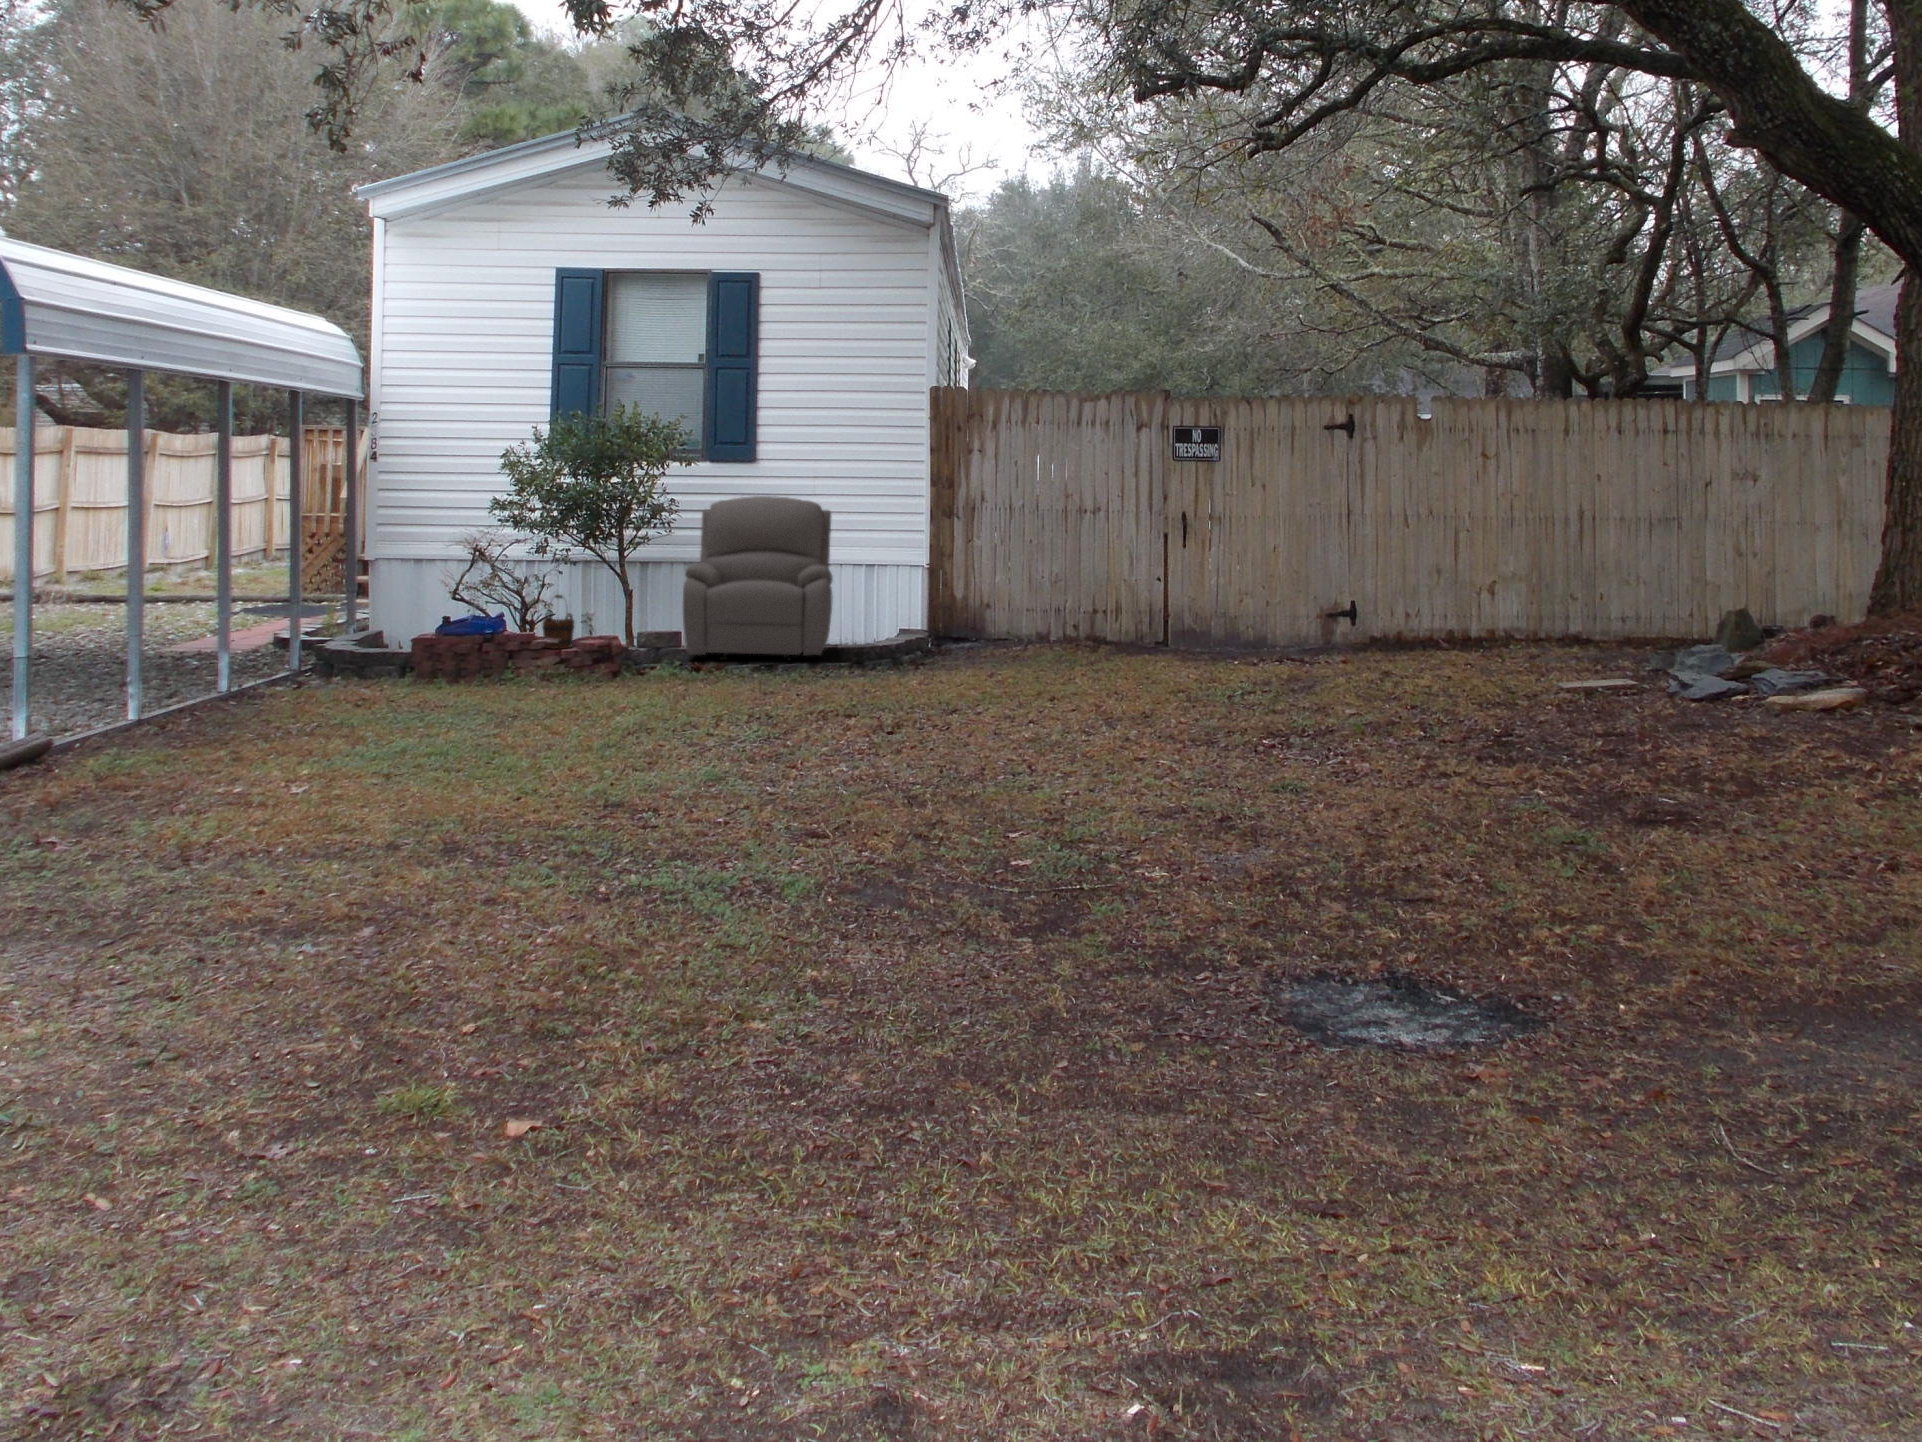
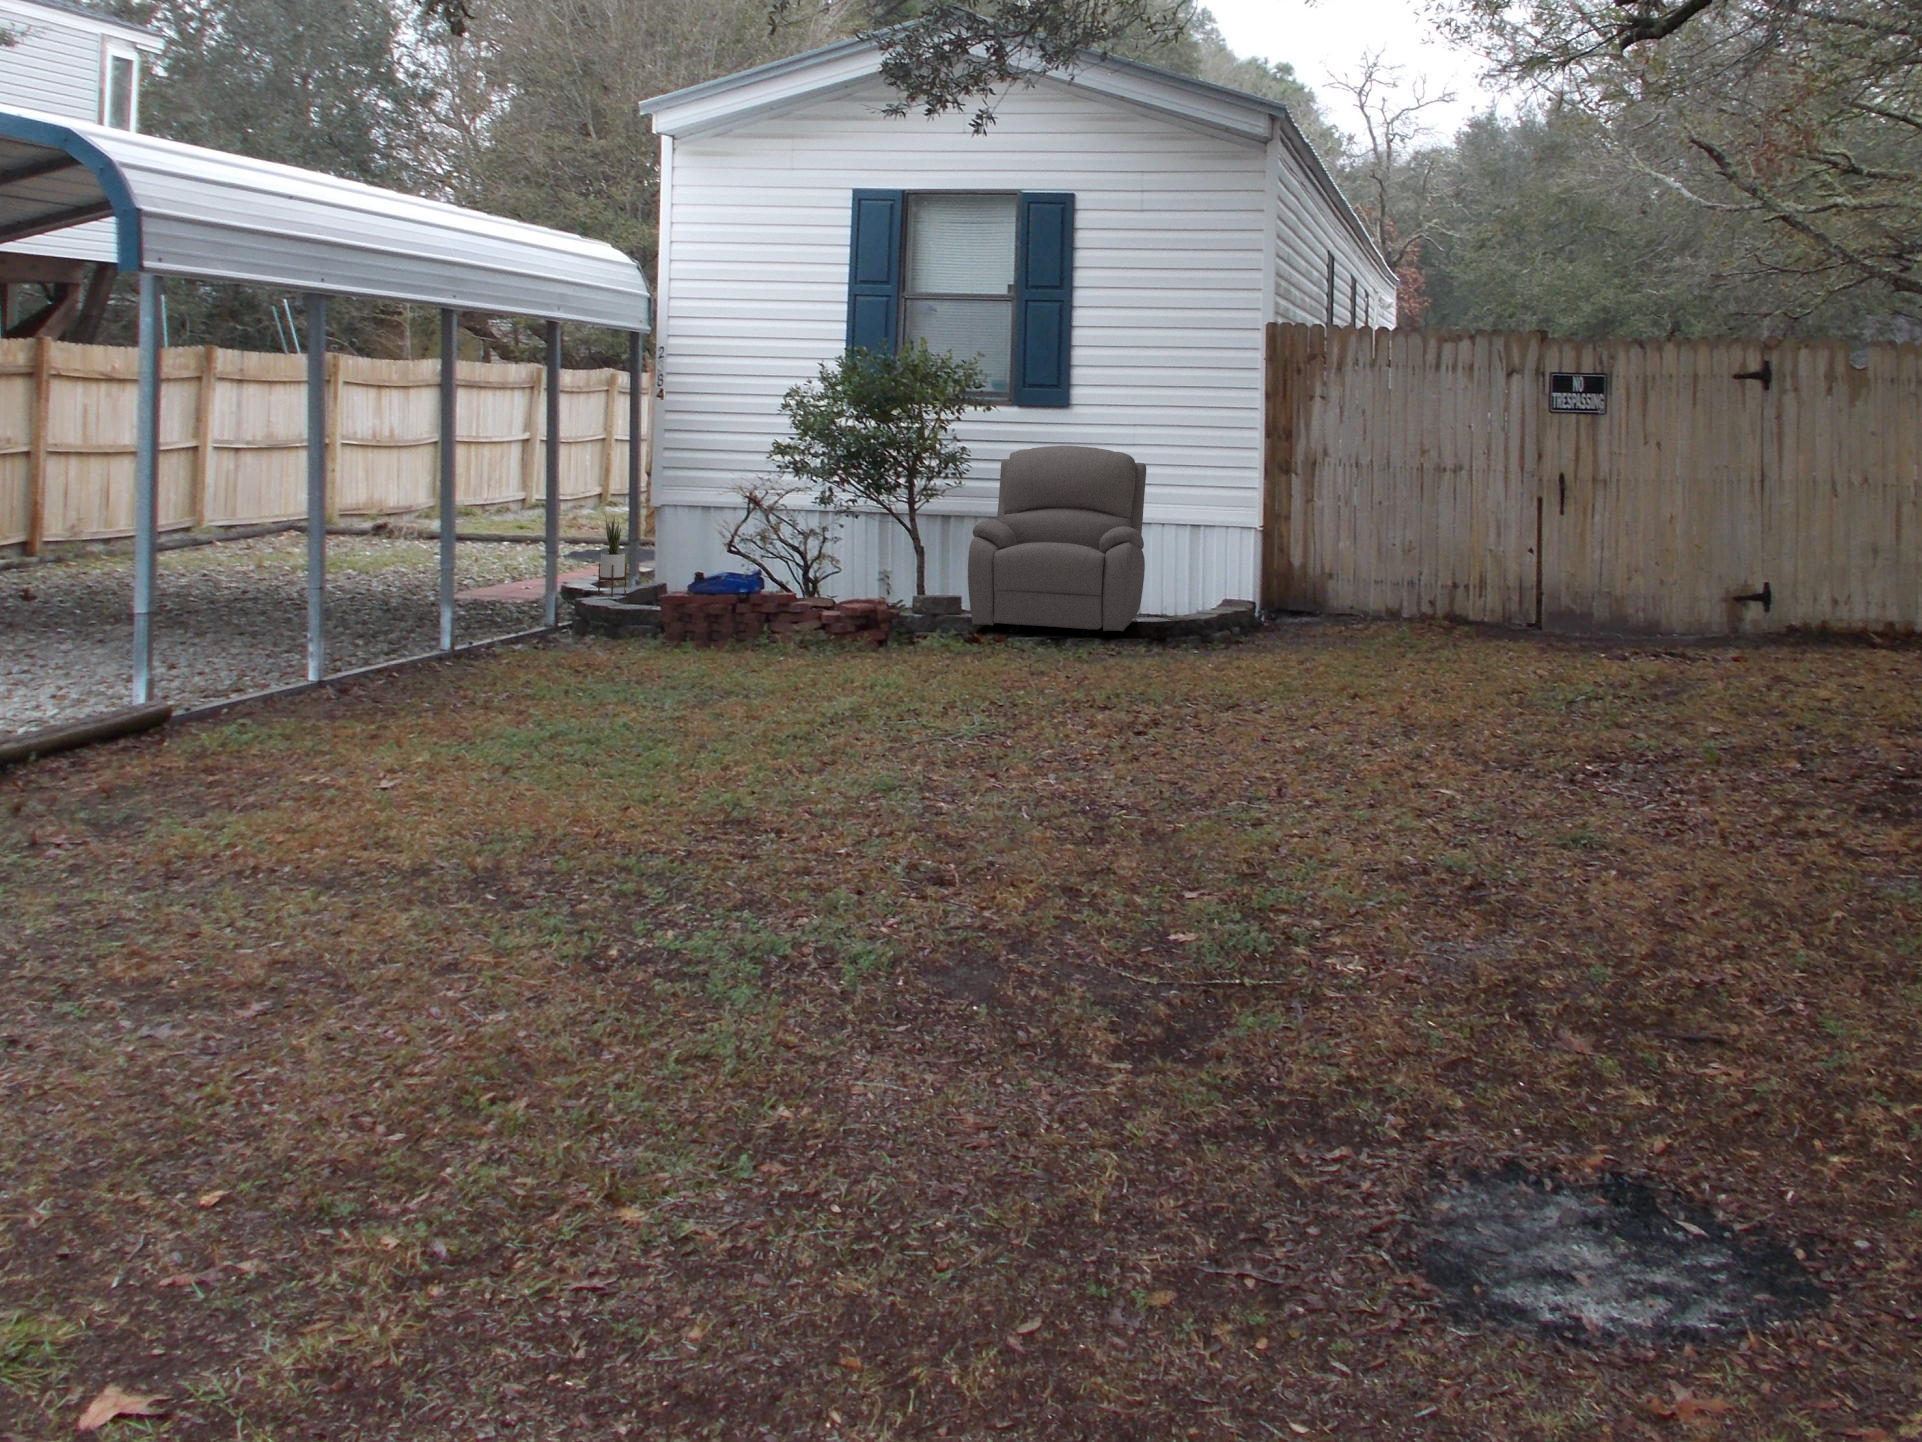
potted plant: none [319,569,347,646] -> present [598,515,627,597]
wooden bucket: present [542,595,574,649] -> none [826,550,862,610]

